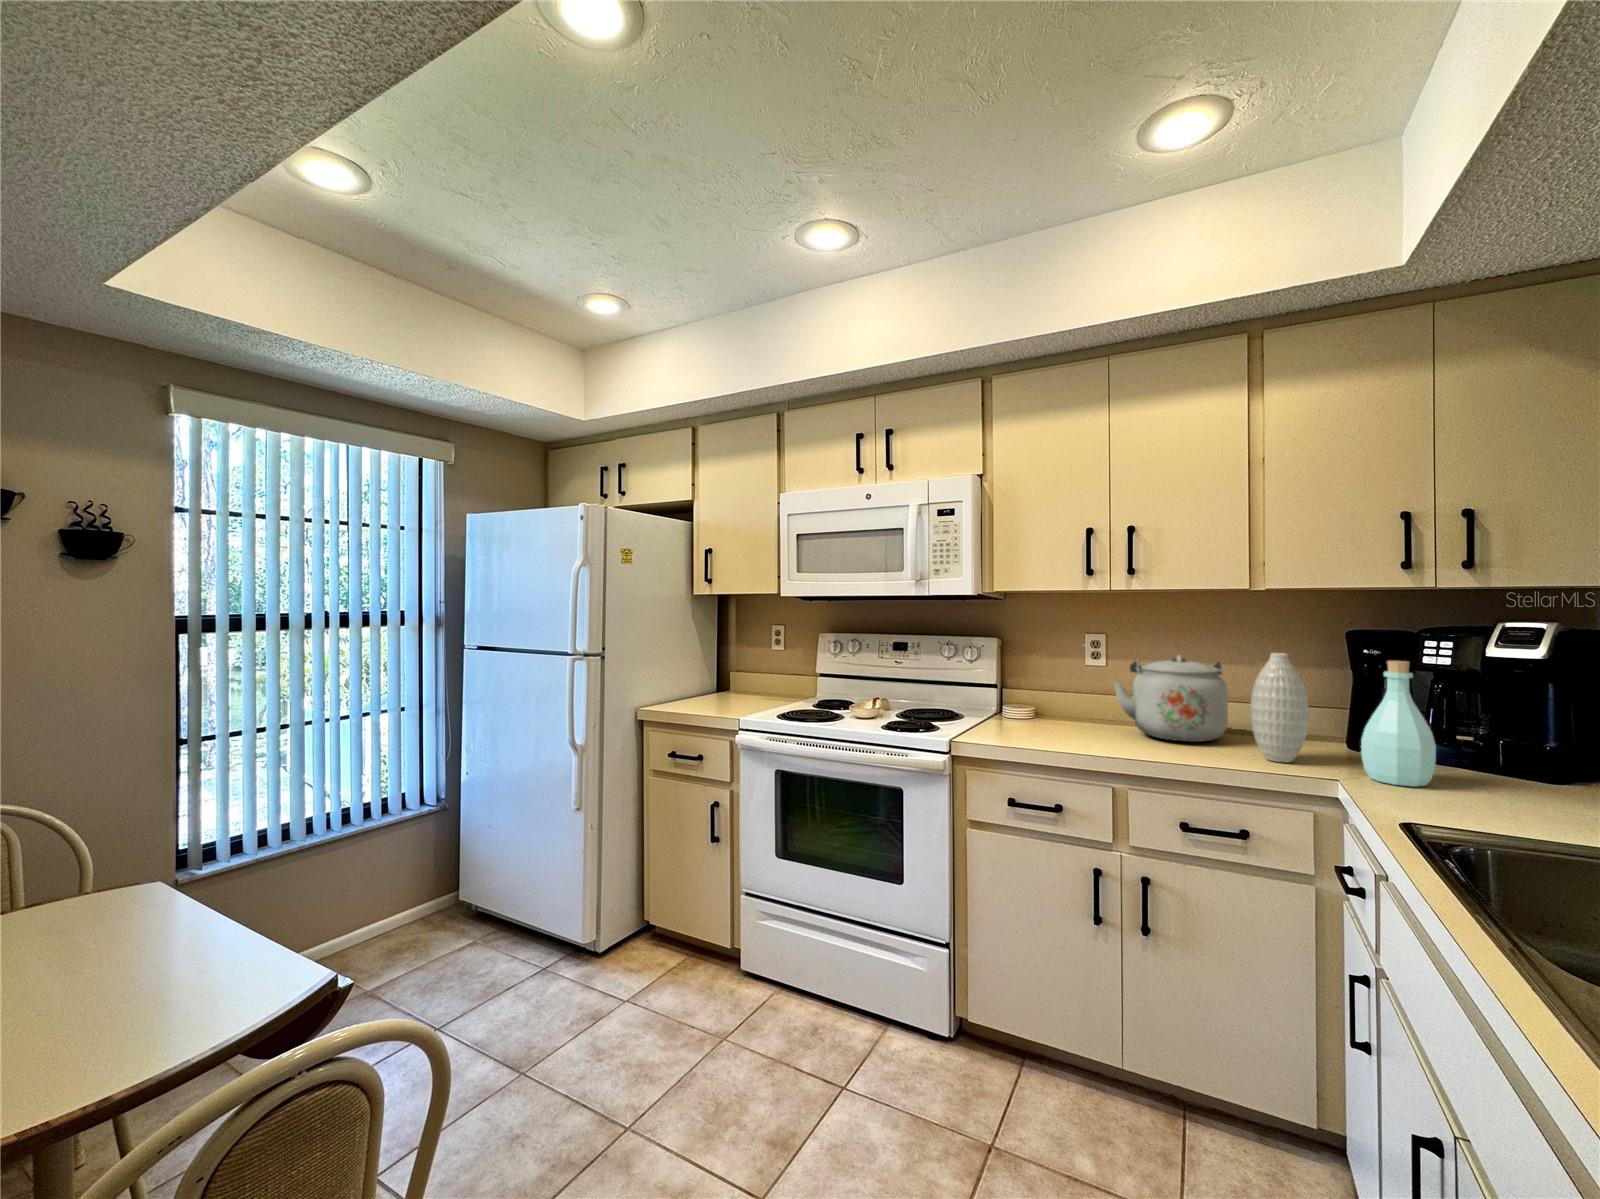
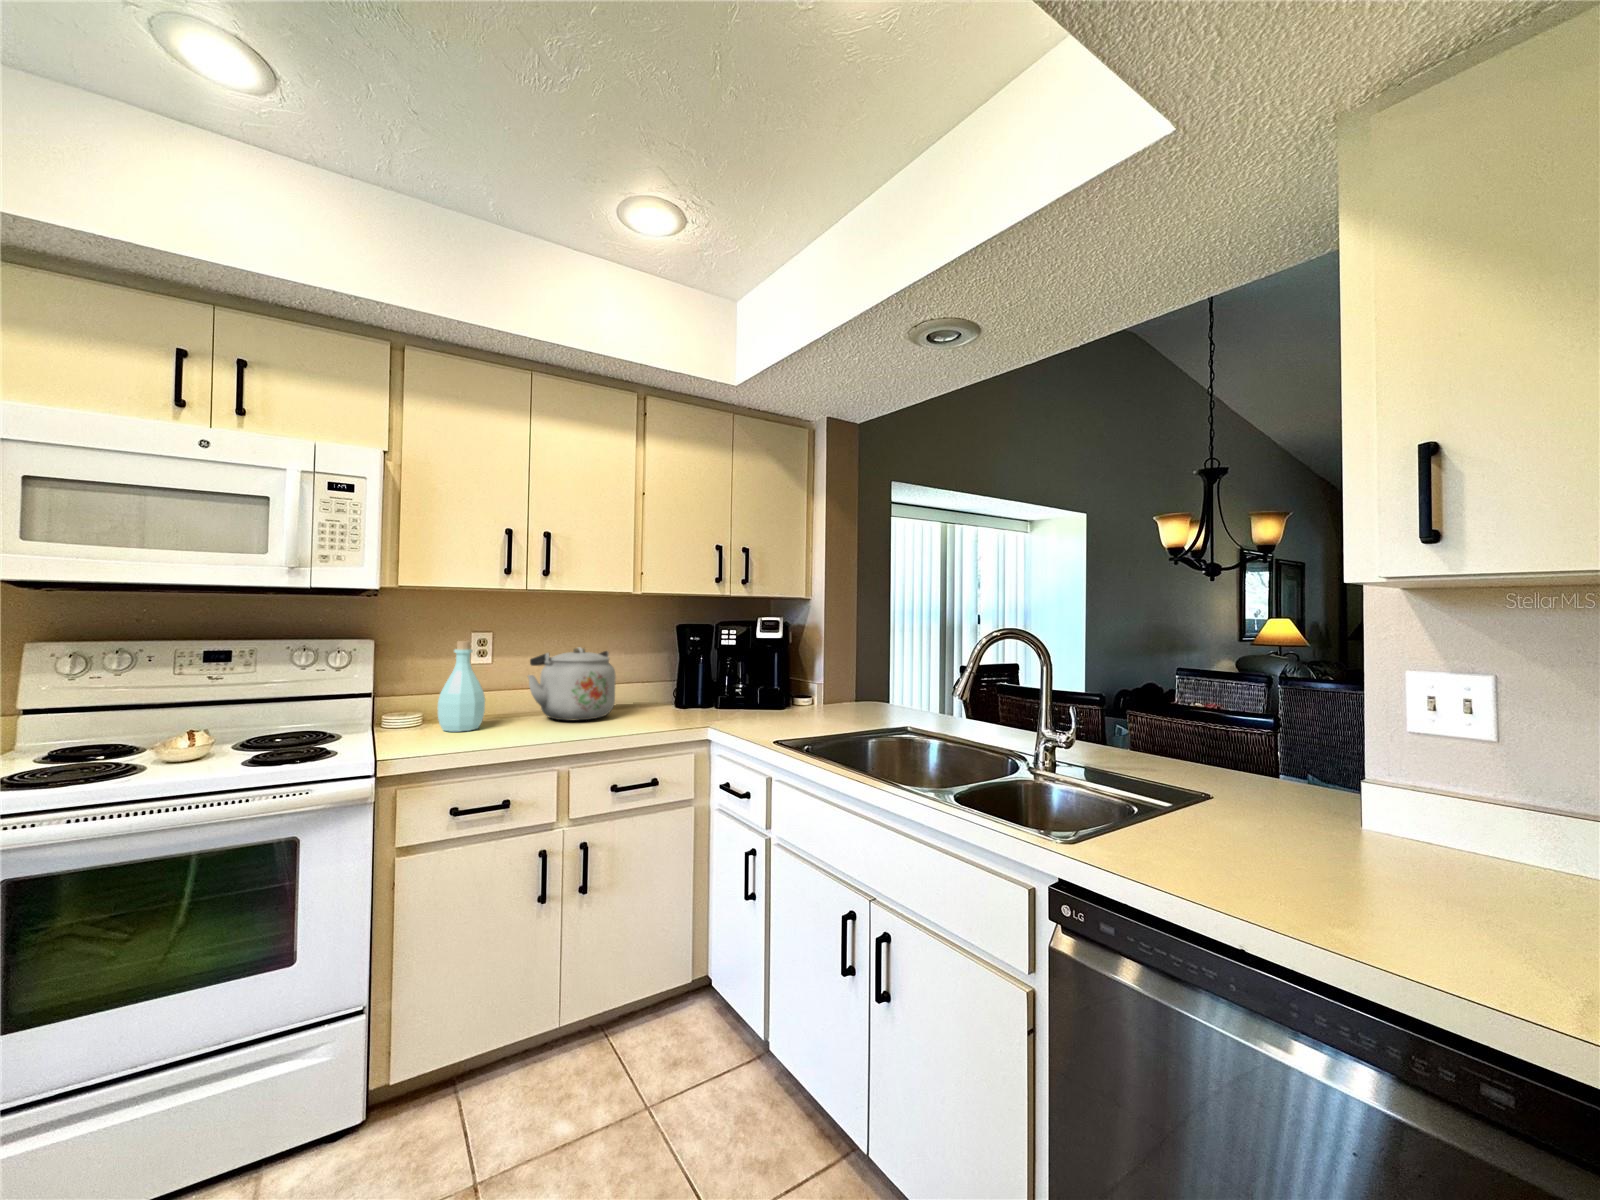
vase: present [1250,653,1309,762] -> none [644,641,680,722]
bottle: present [1361,661,1436,786] -> present [438,641,485,732]

